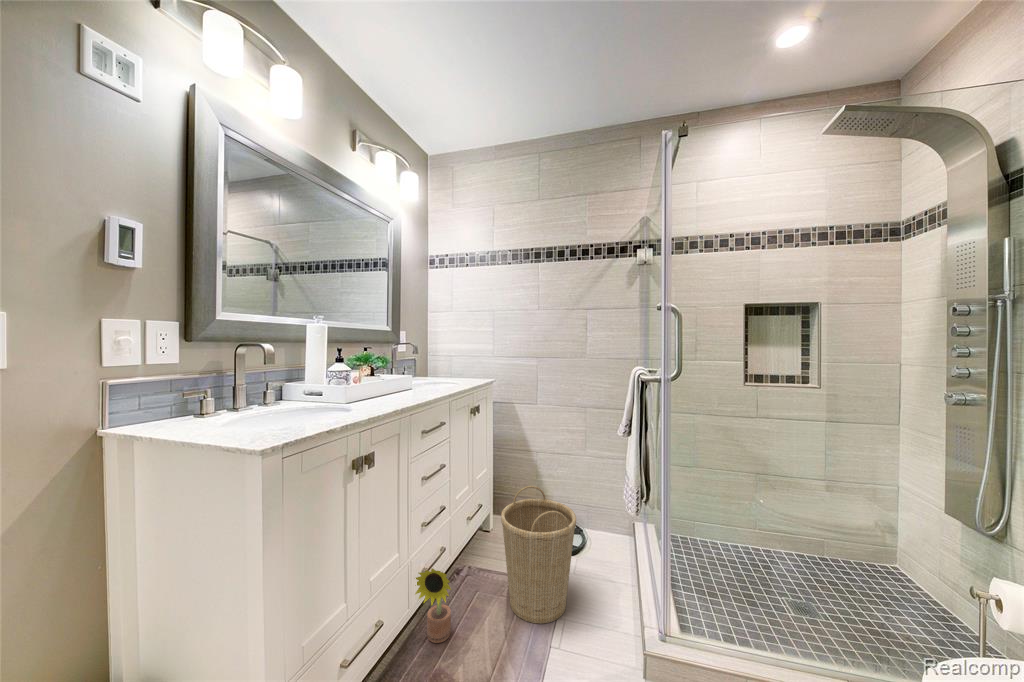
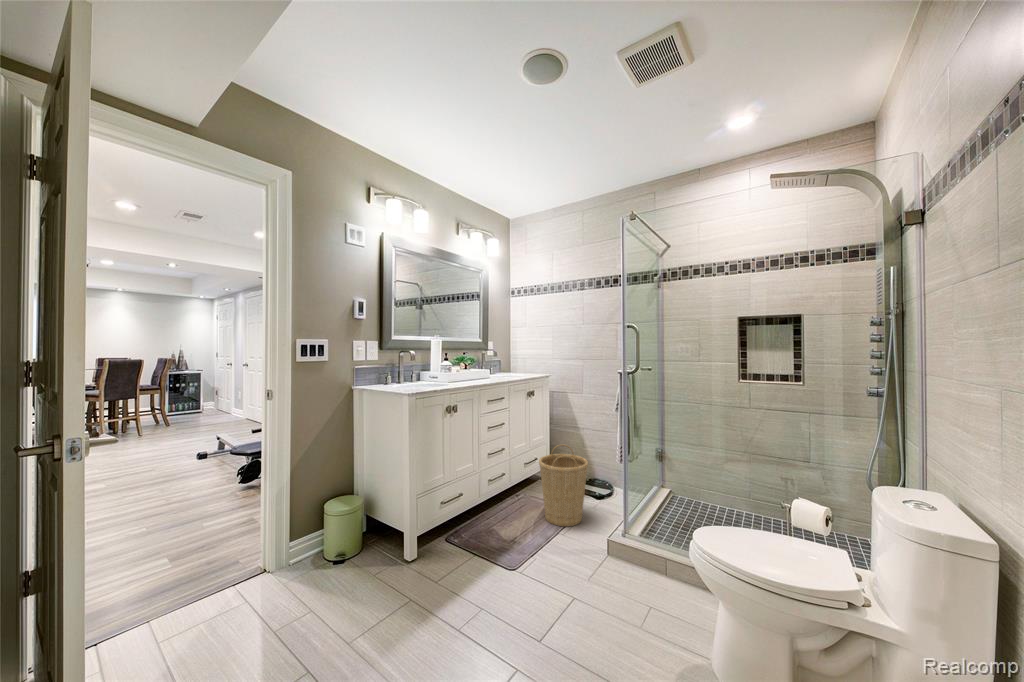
decorative plant: present [415,568,451,643] -> none [483,478,506,523]

